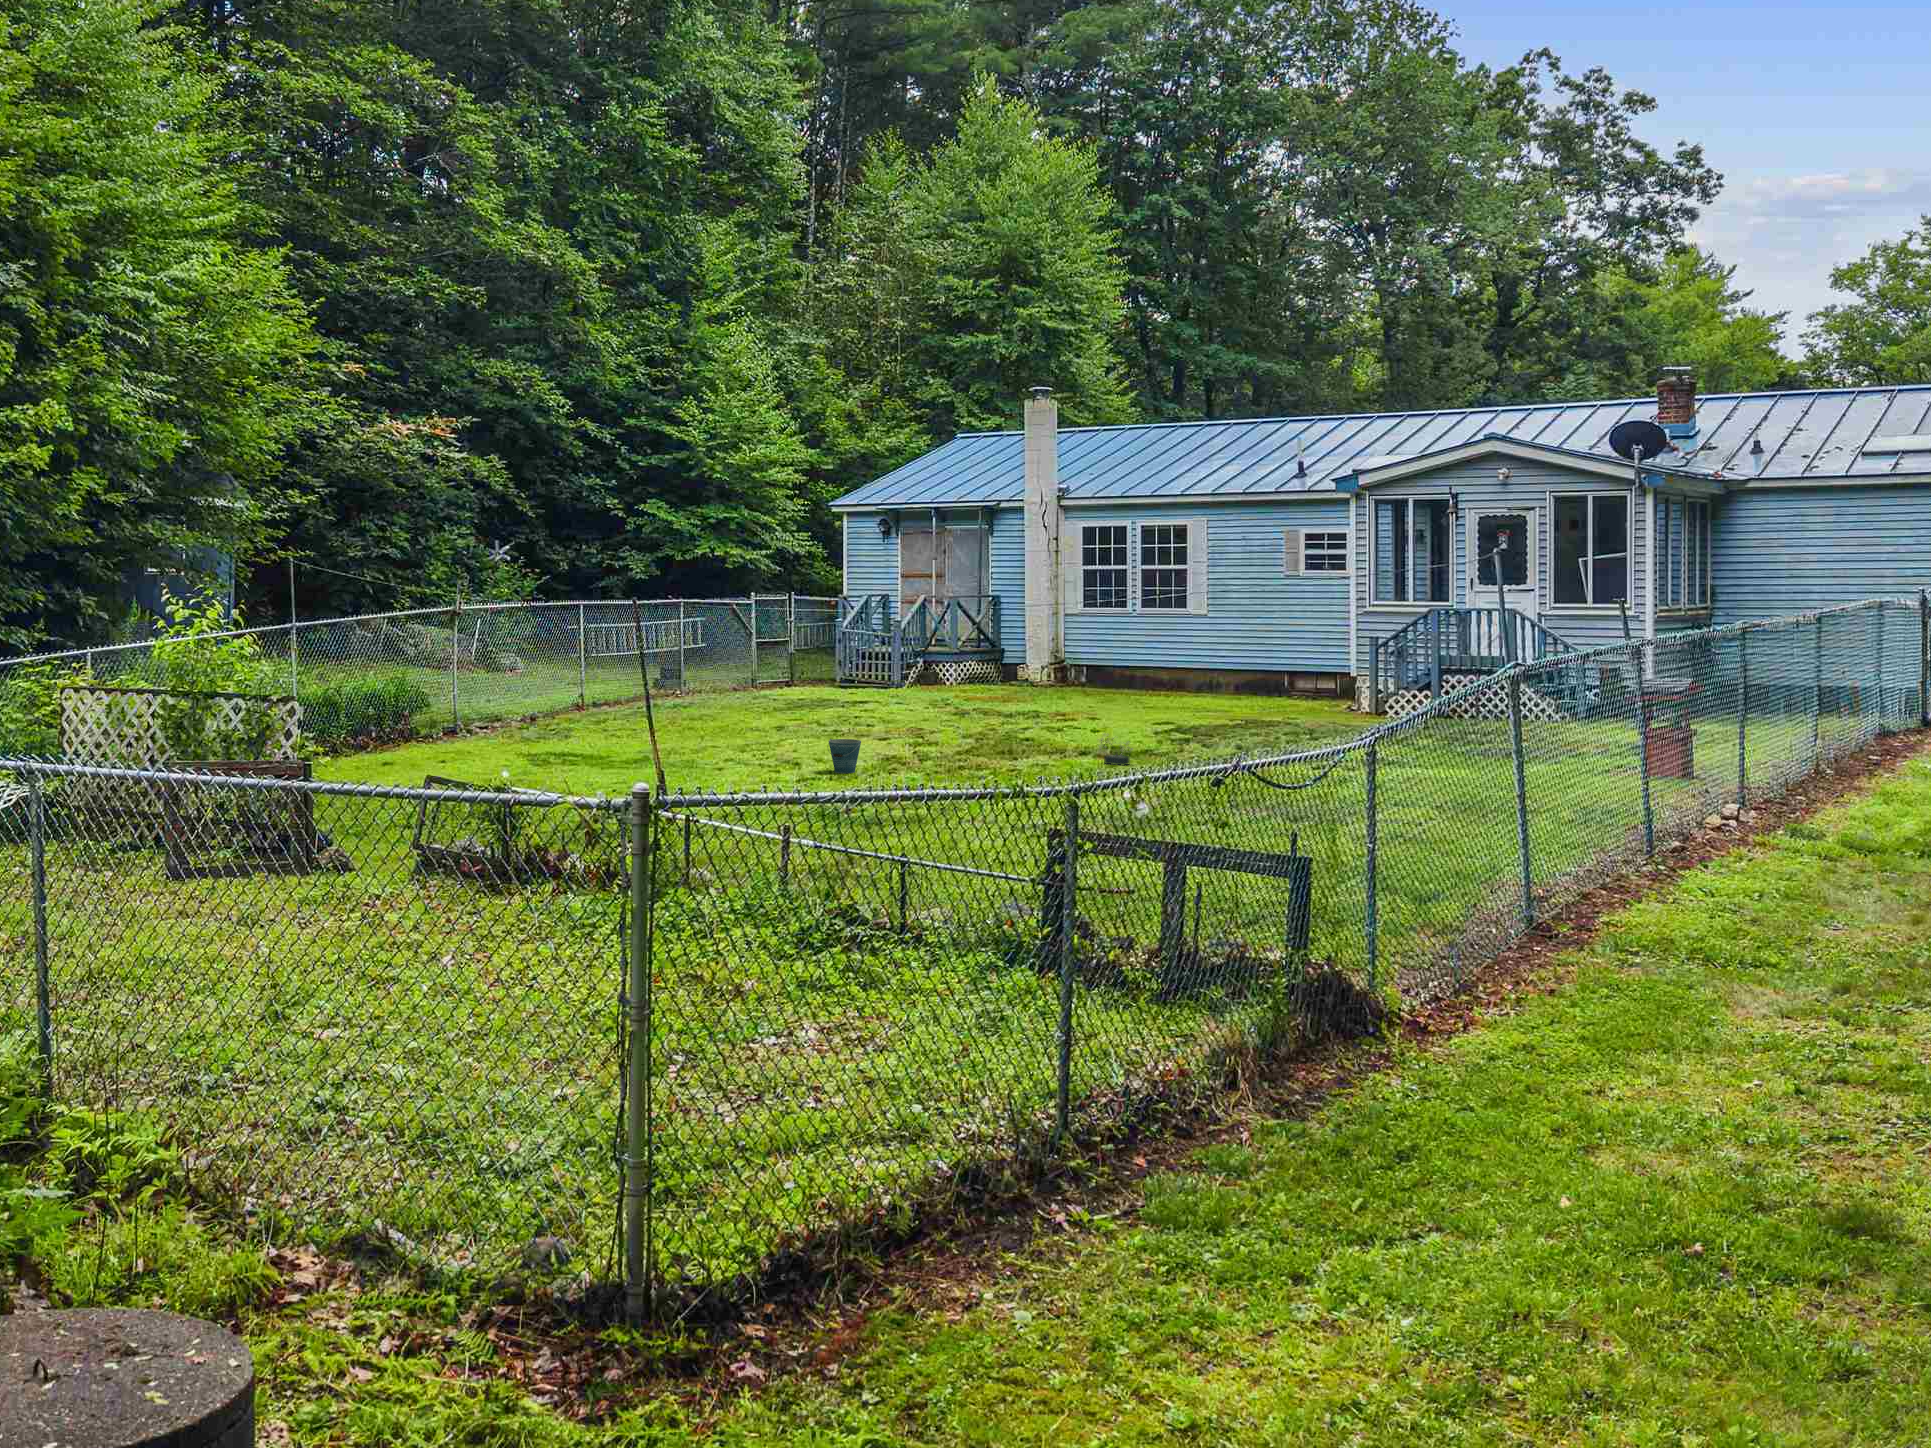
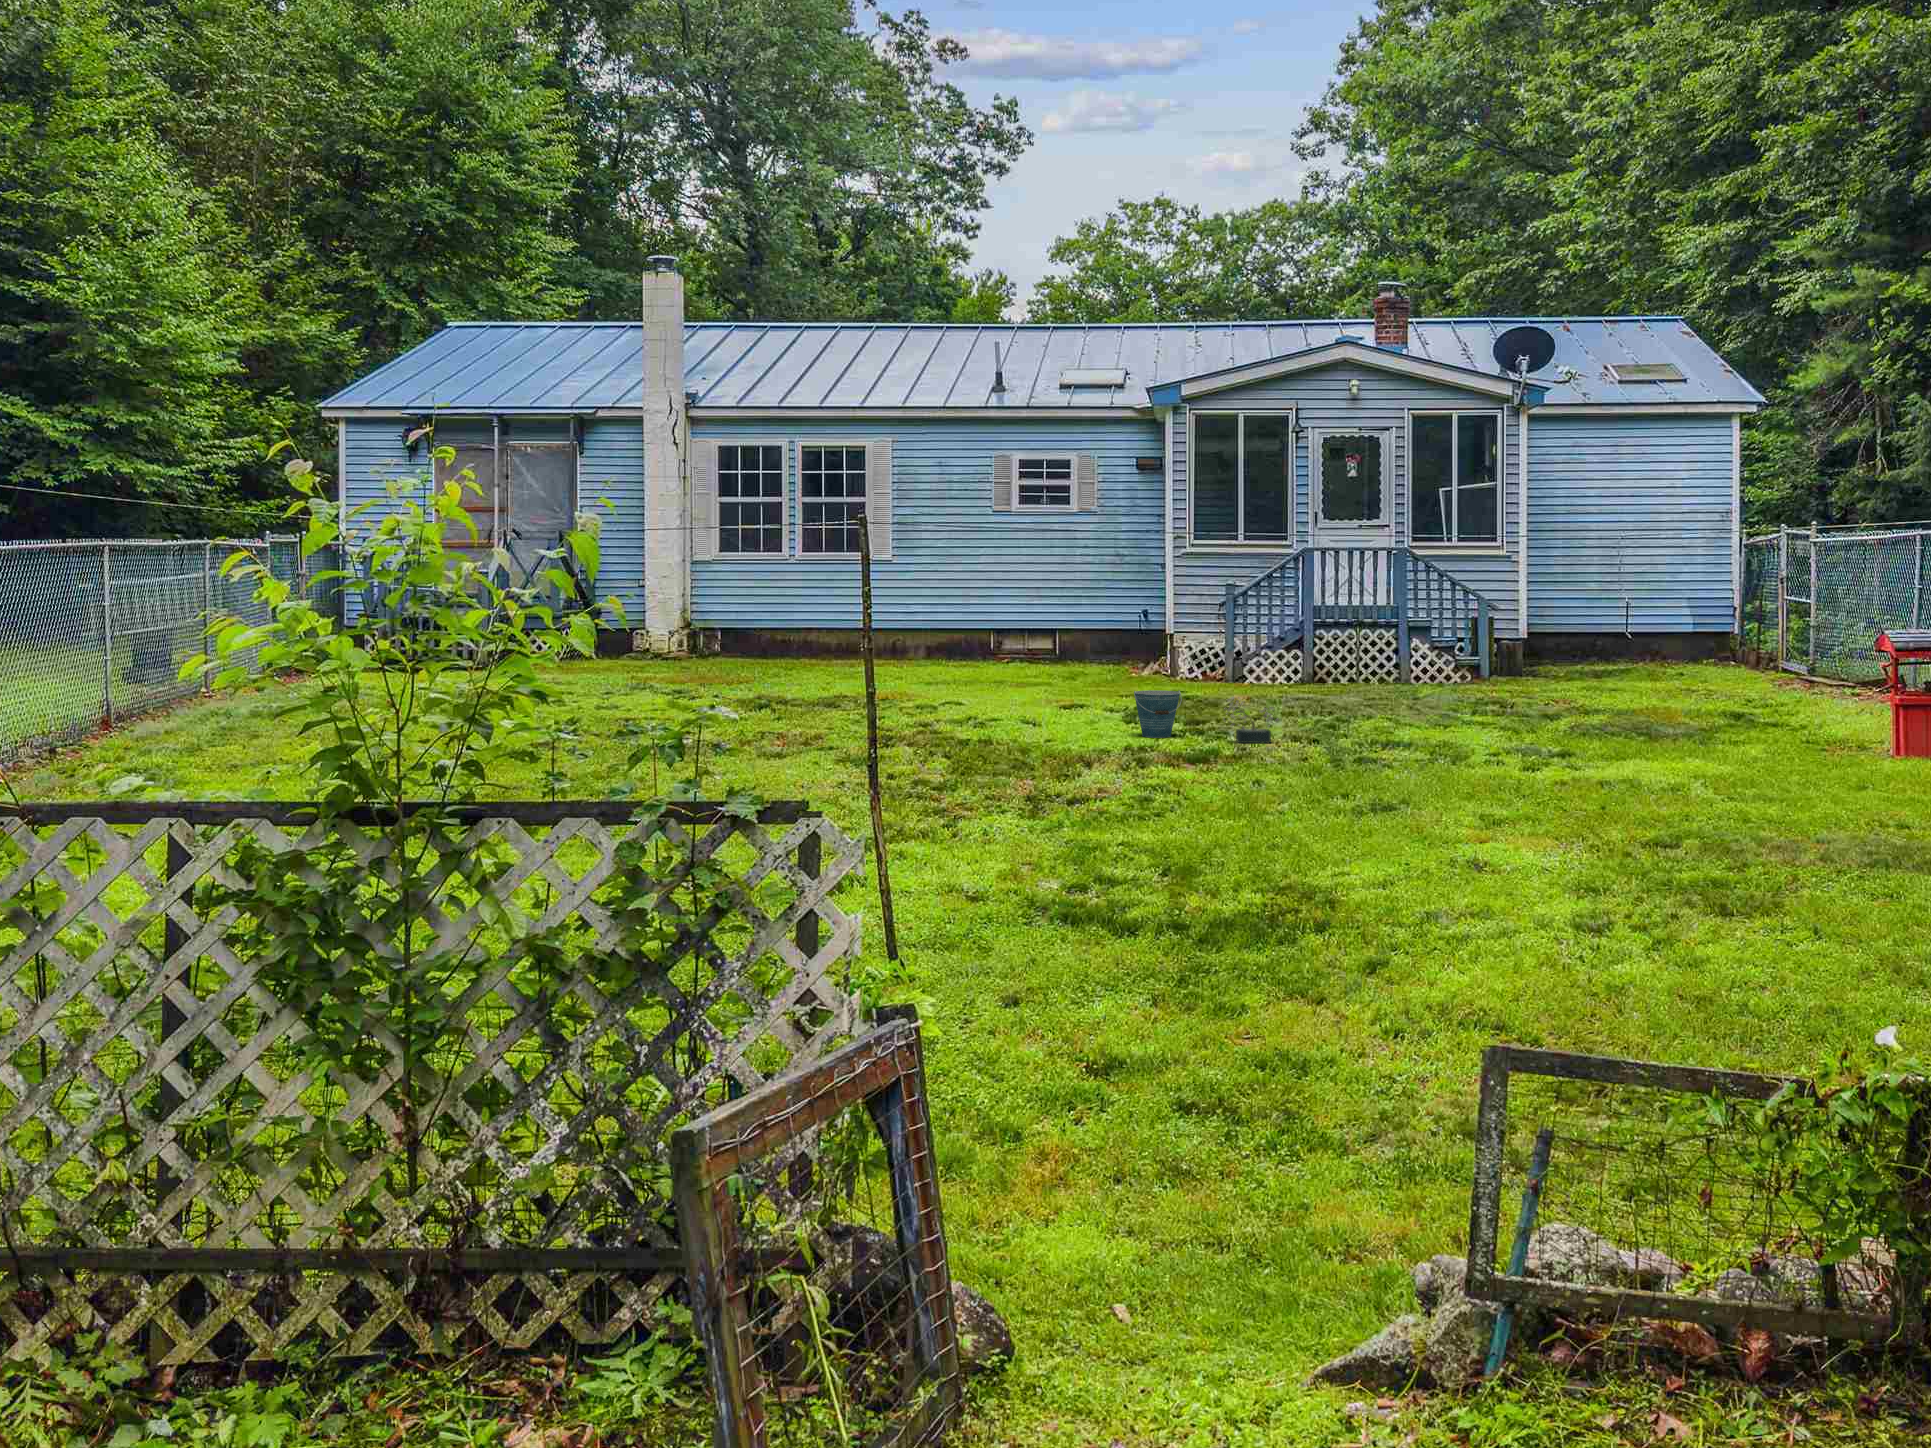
bucket: present [828,739,861,773] -> present [1134,690,1181,738]

